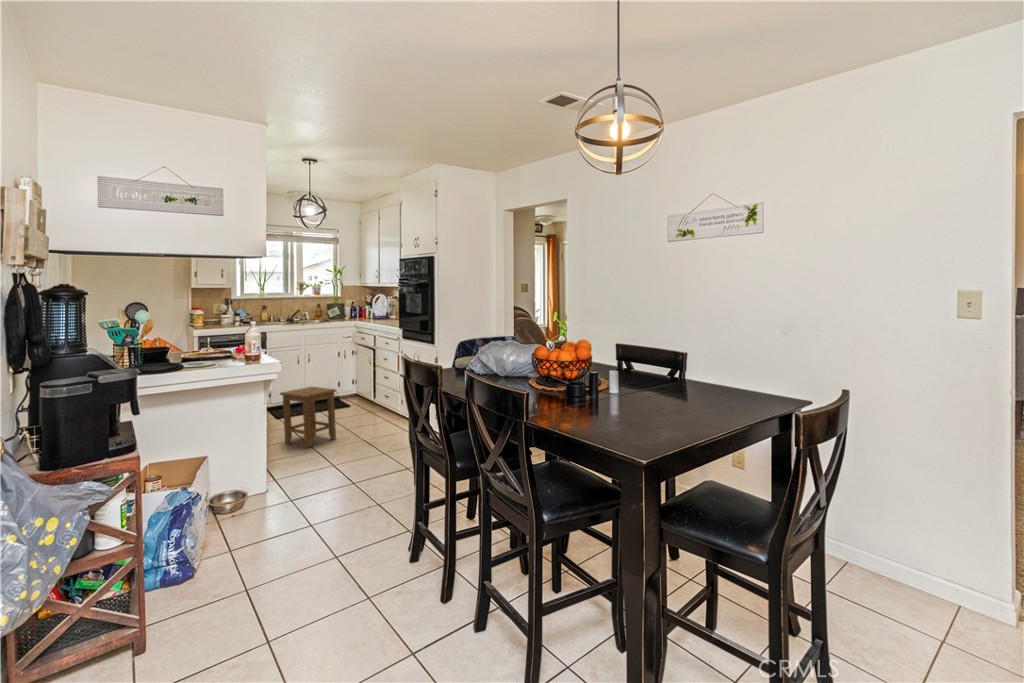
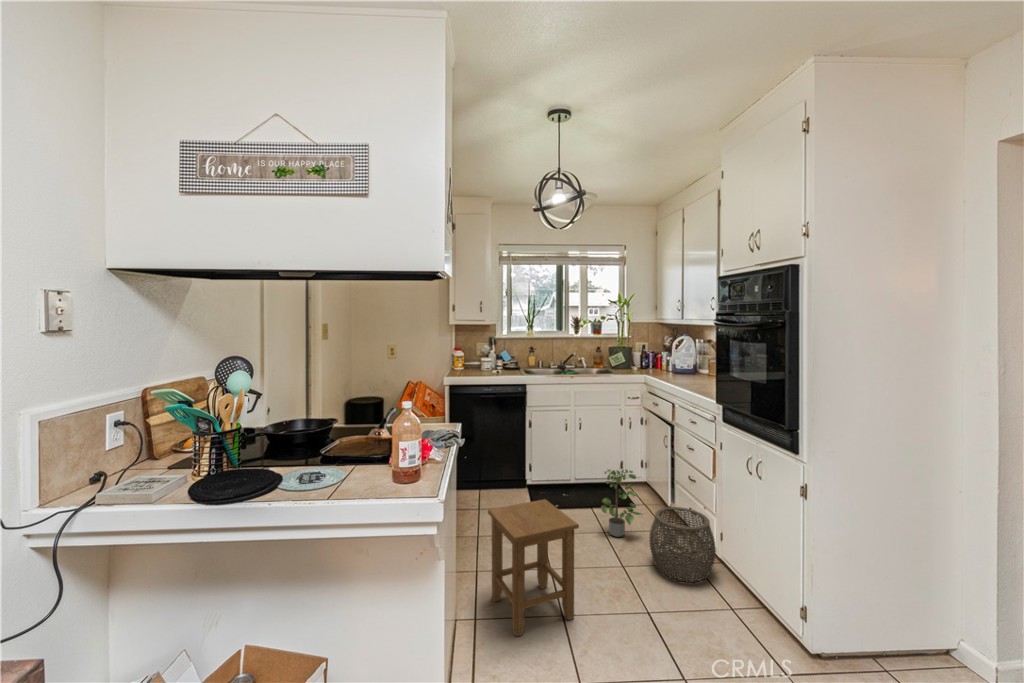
potted plant: none [338,373,364,415] -> present [601,469,642,537]
woven basket: none [369,388,404,421] -> present [649,507,716,582]

